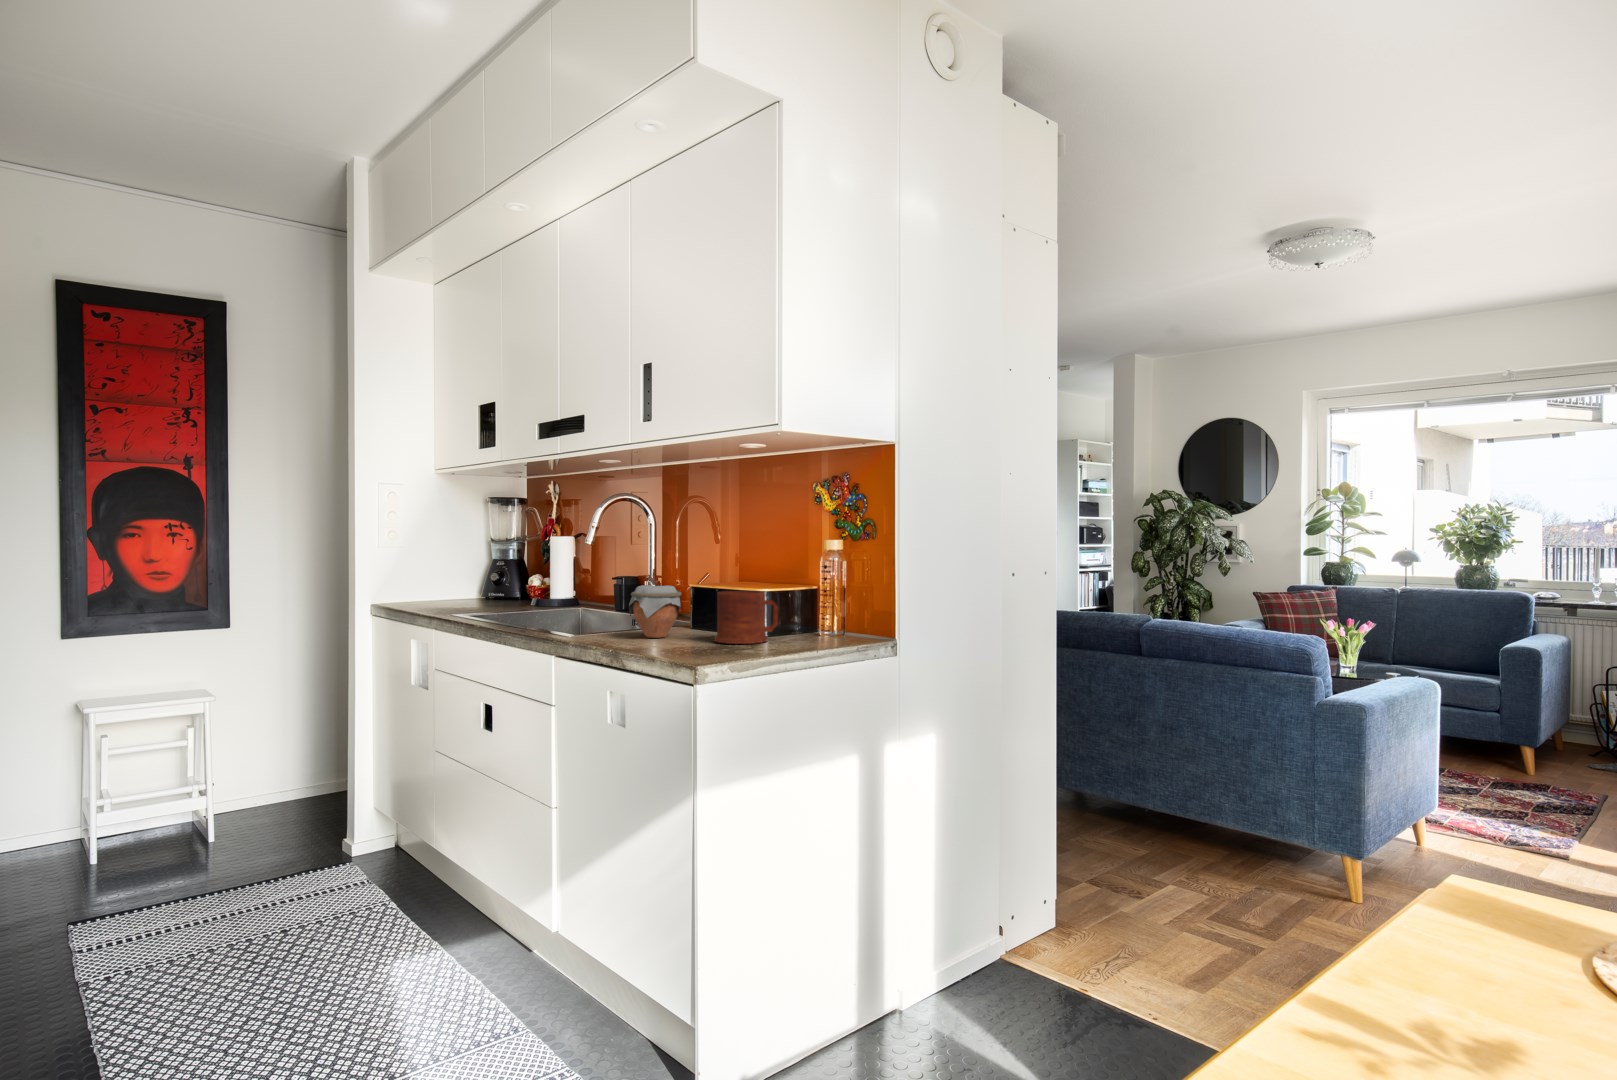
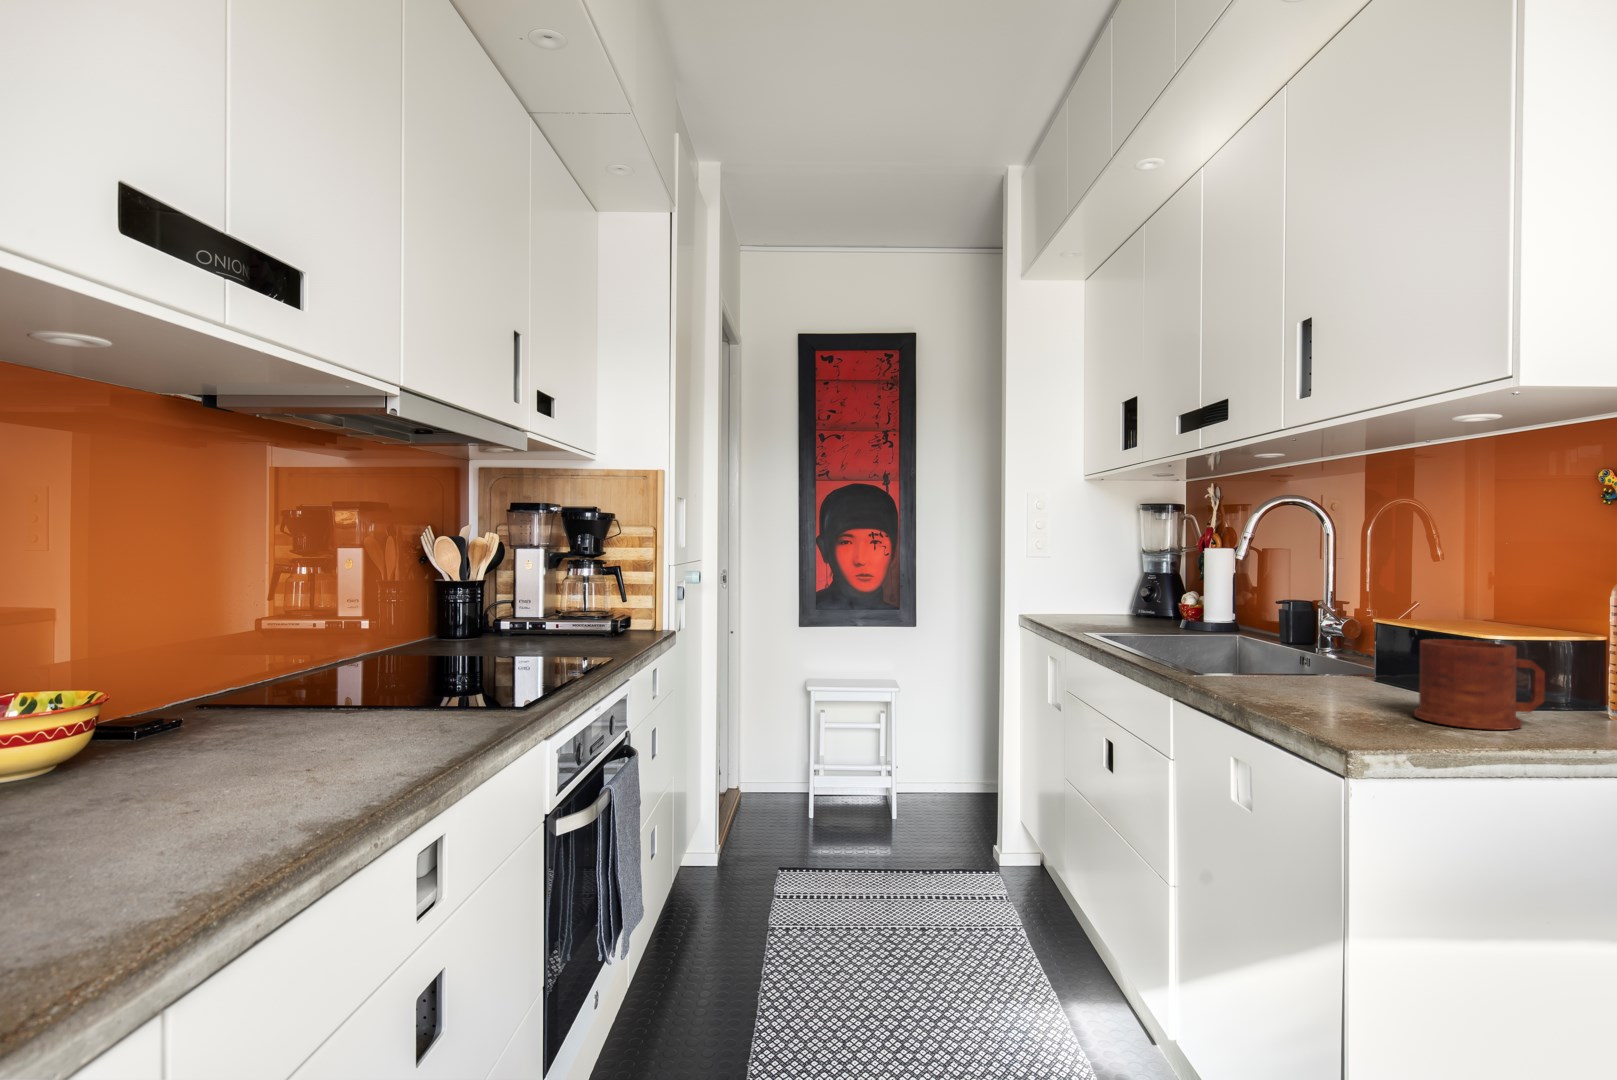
jar: present [629,585,682,638] -> none [1275,620,1362,697]

